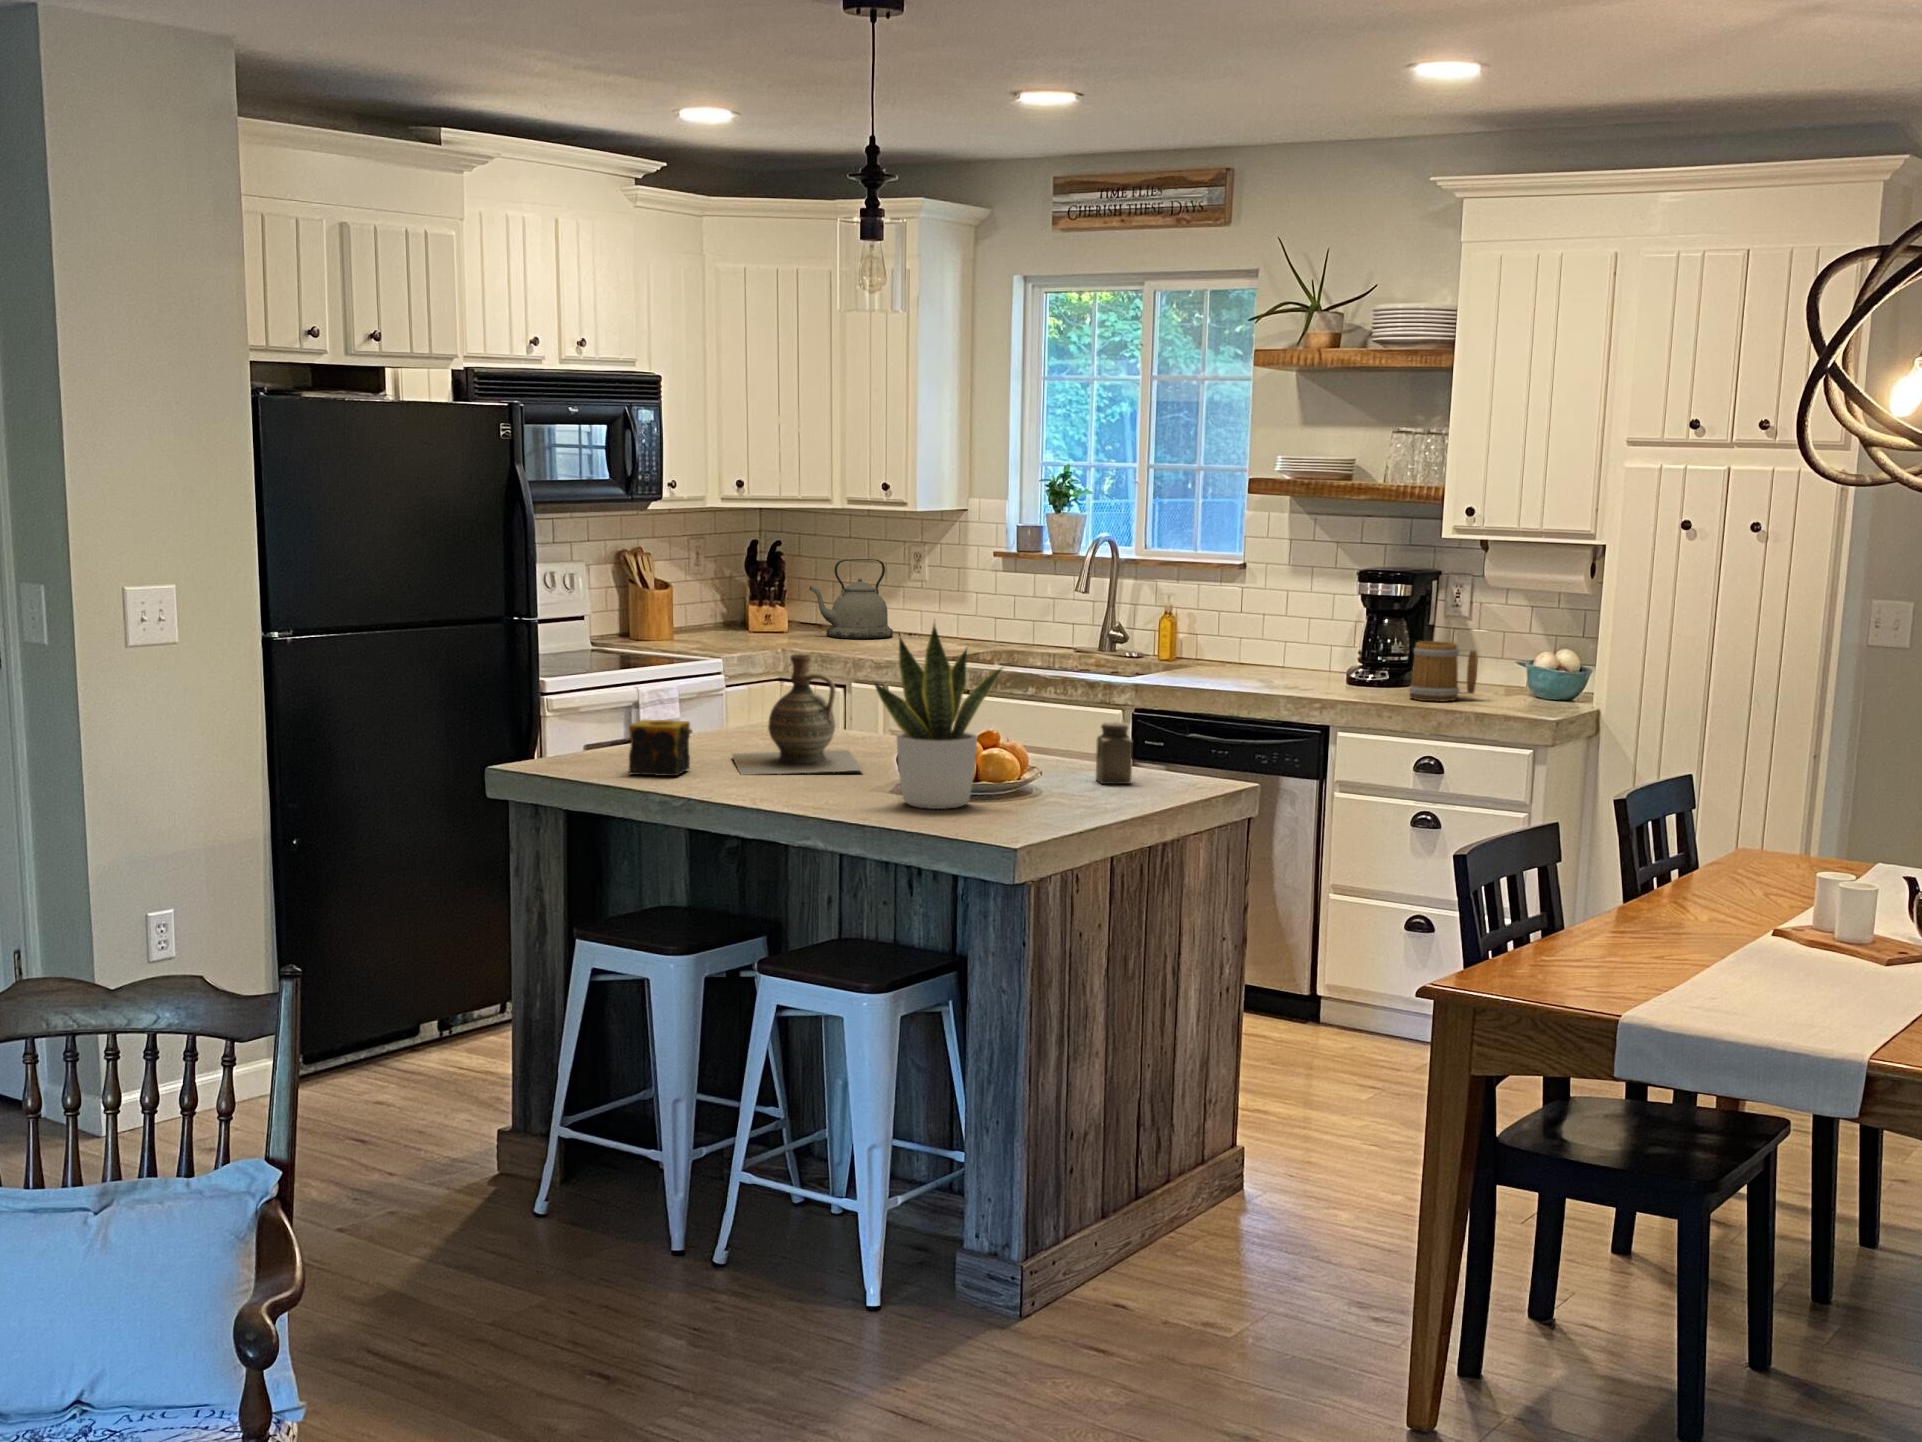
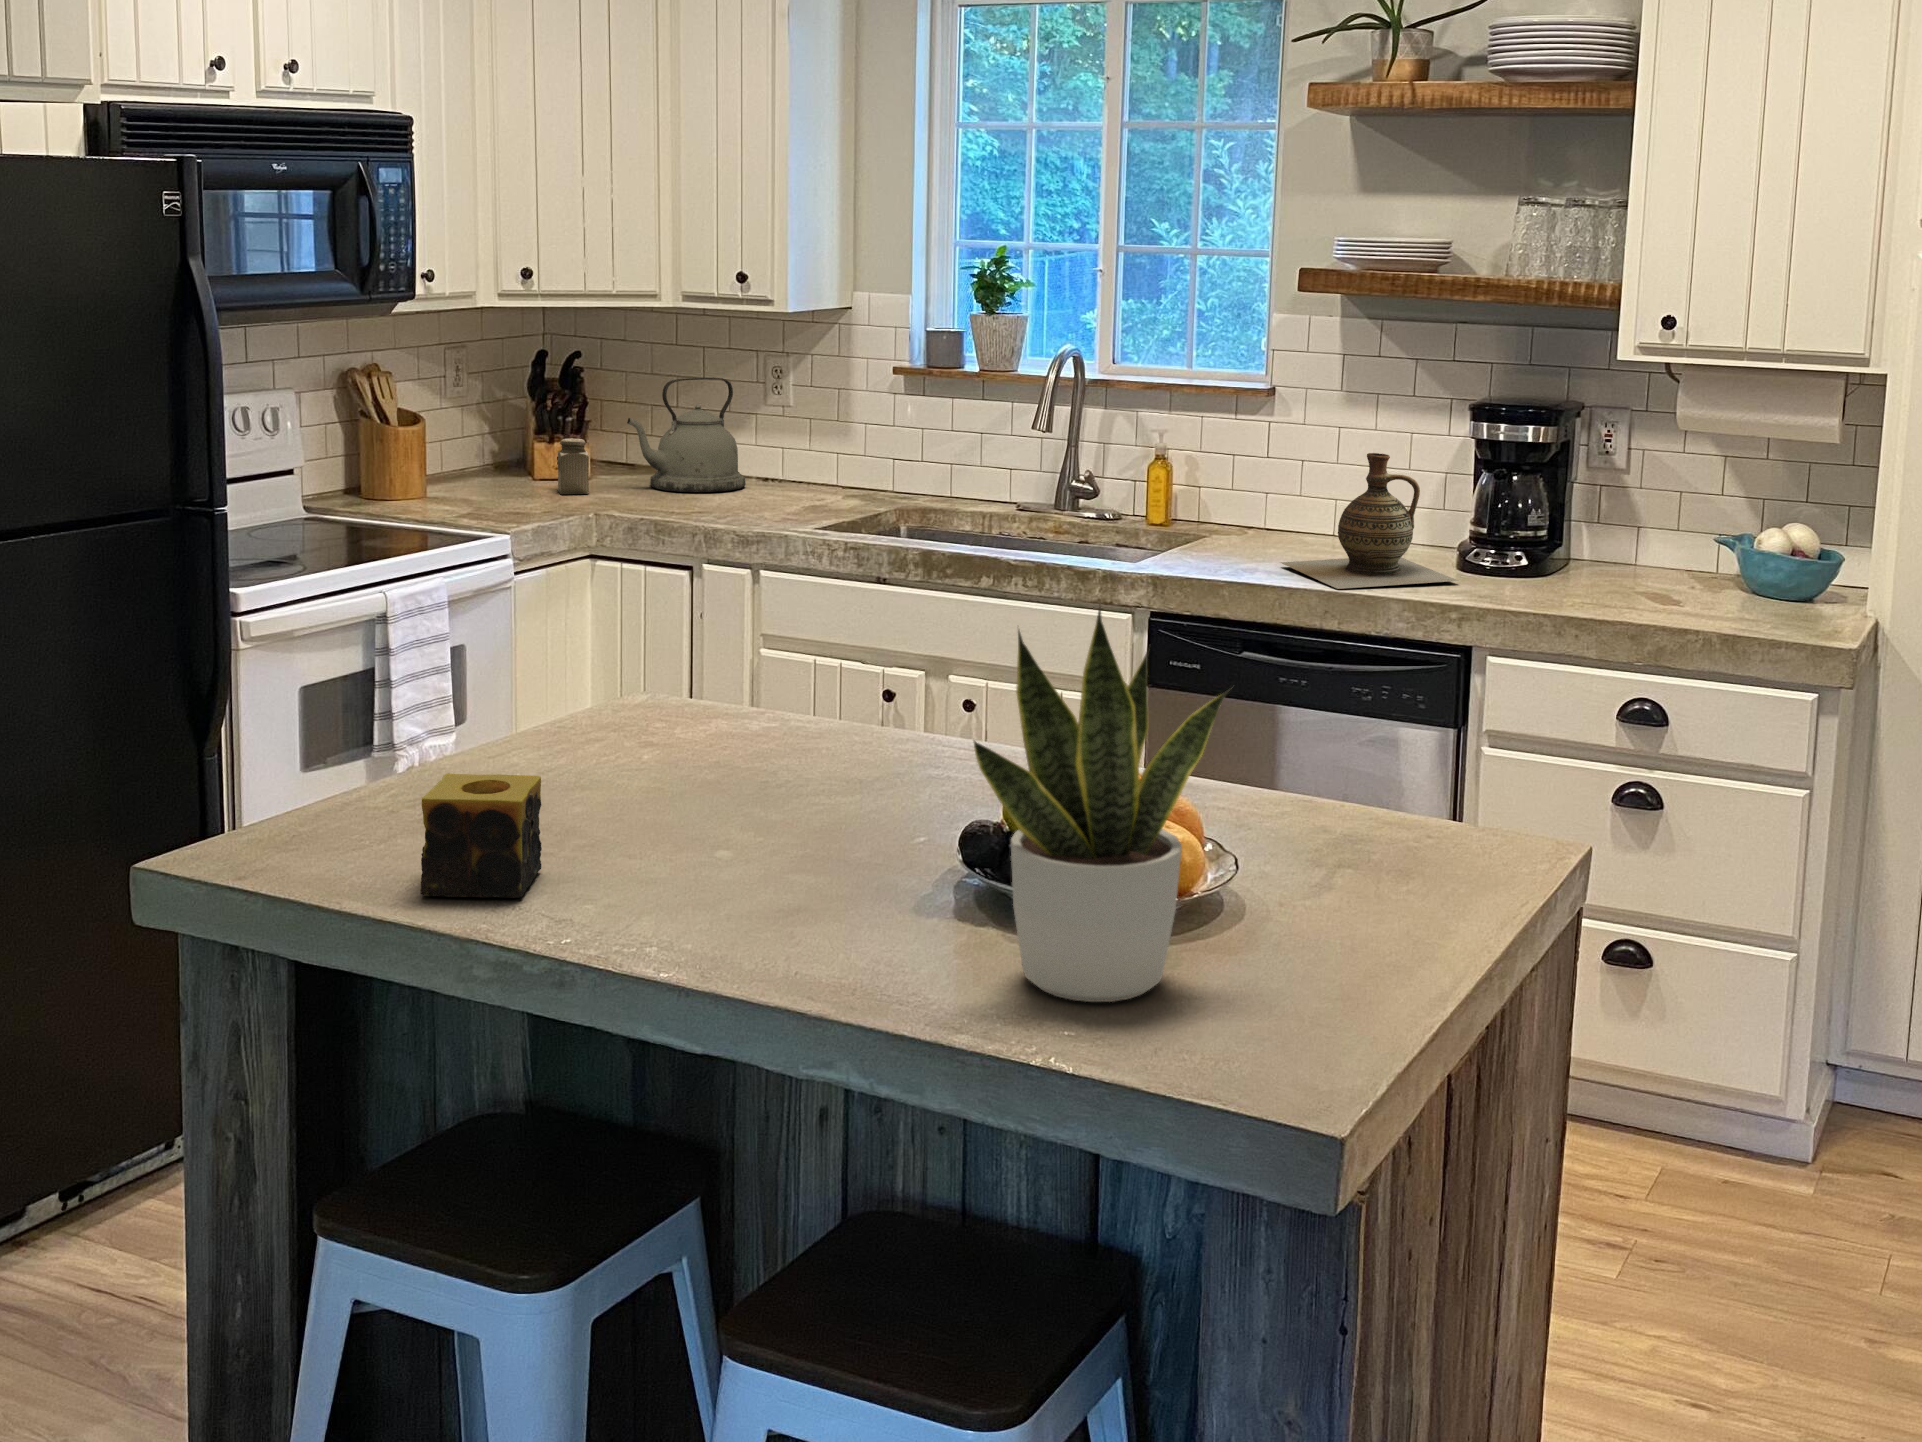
mug: present [1409,641,1477,701] -> none [1581,513,1685,607]
ceramic jug: present [732,654,862,775] -> present [1281,453,1458,589]
salt shaker: present [1096,722,1133,784] -> present [558,438,589,494]

